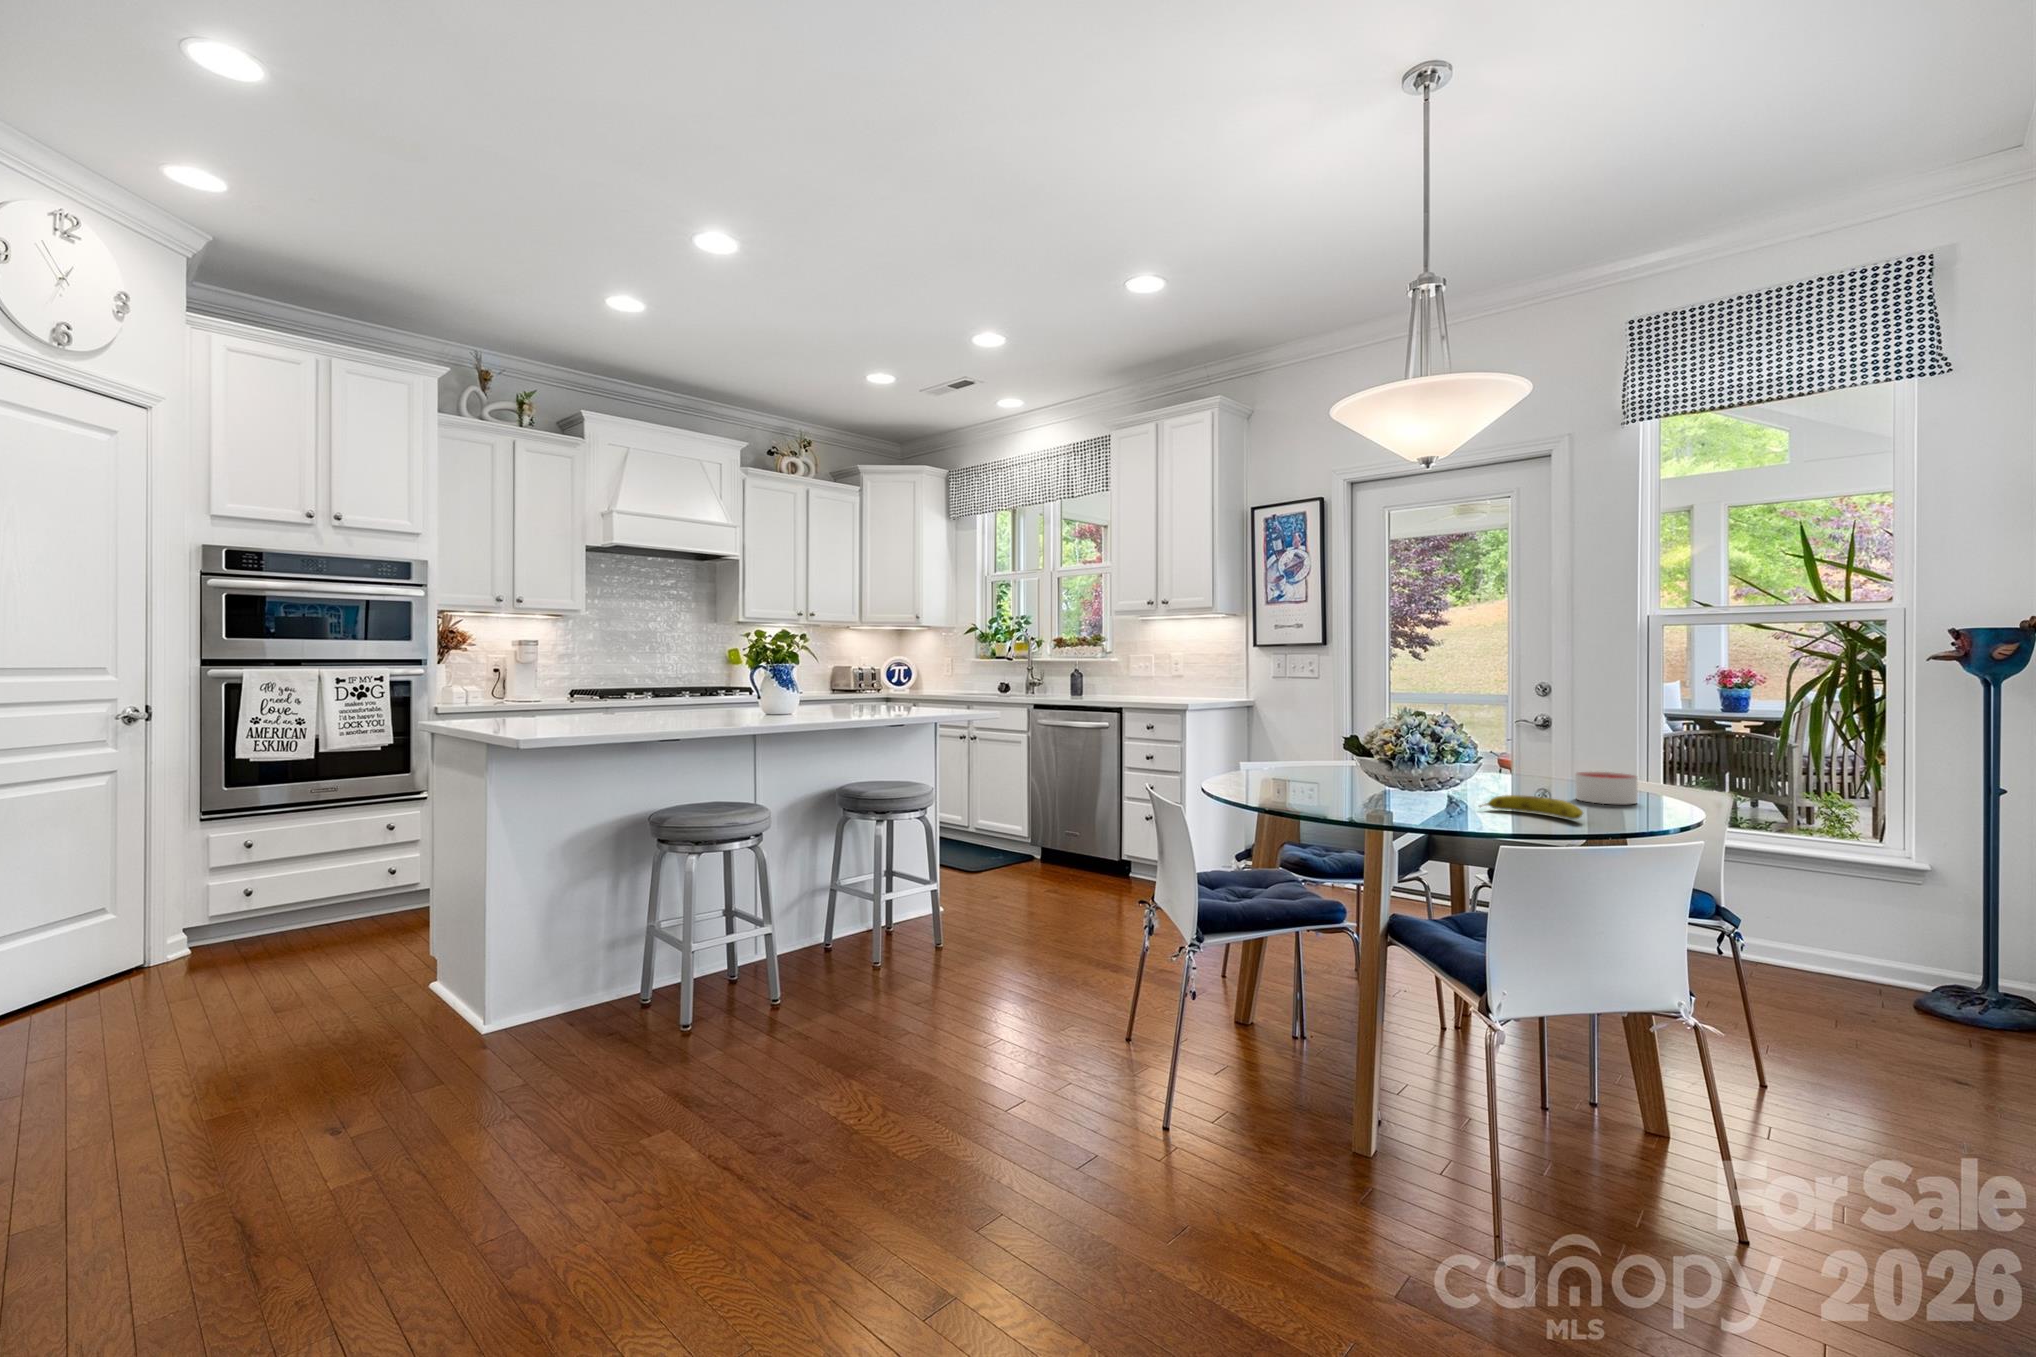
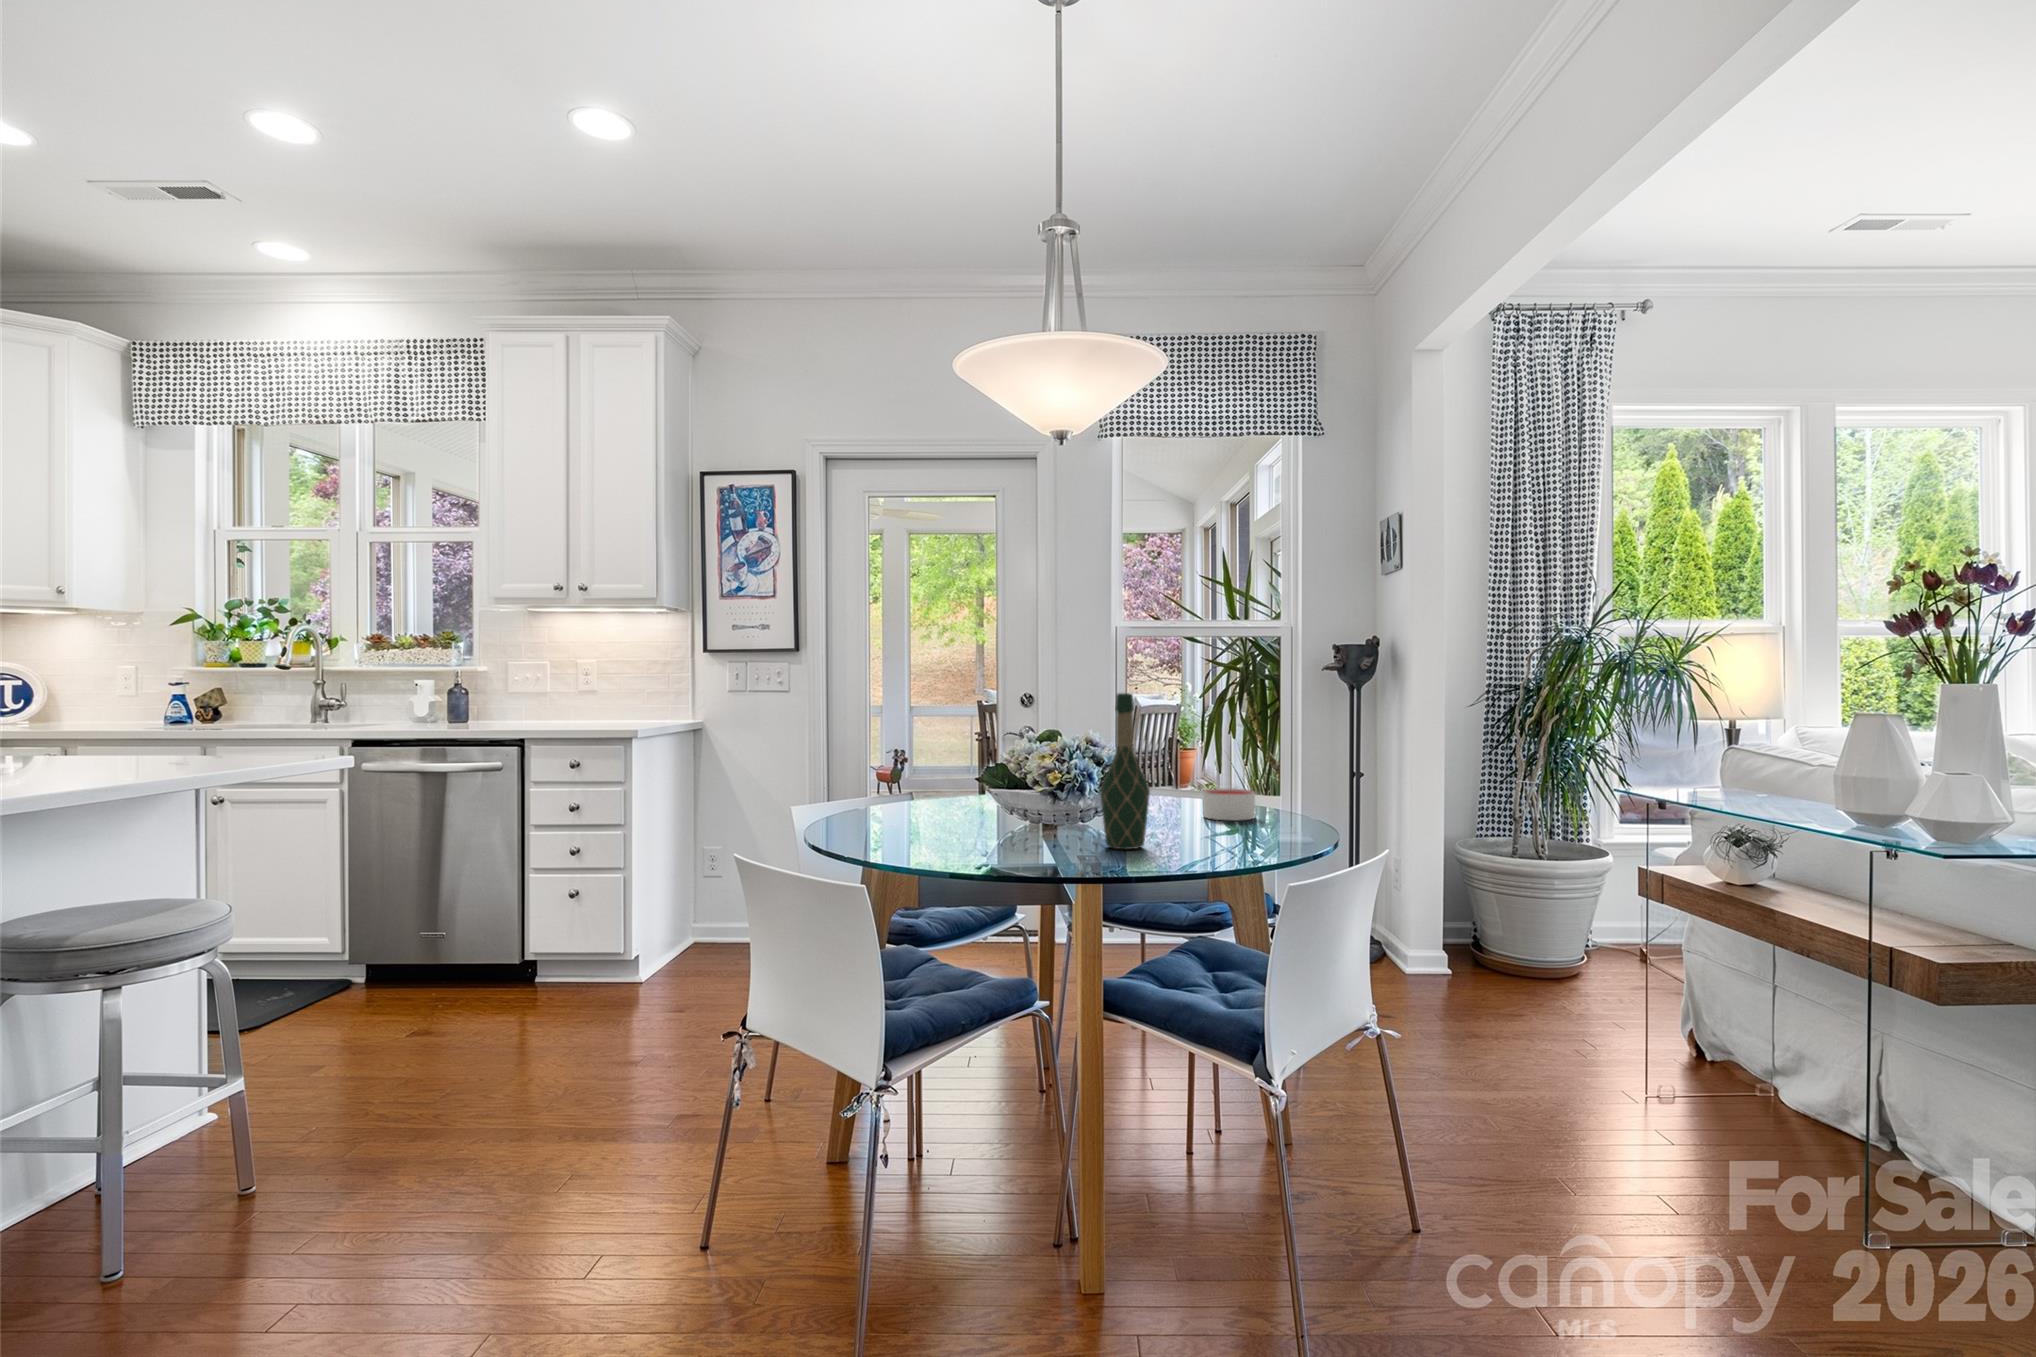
wine bottle: none [1396,674,1444,813] -> present [1100,693,1150,849]
fruit: present [1480,795,1583,819] -> none [1167,819,1270,839]

